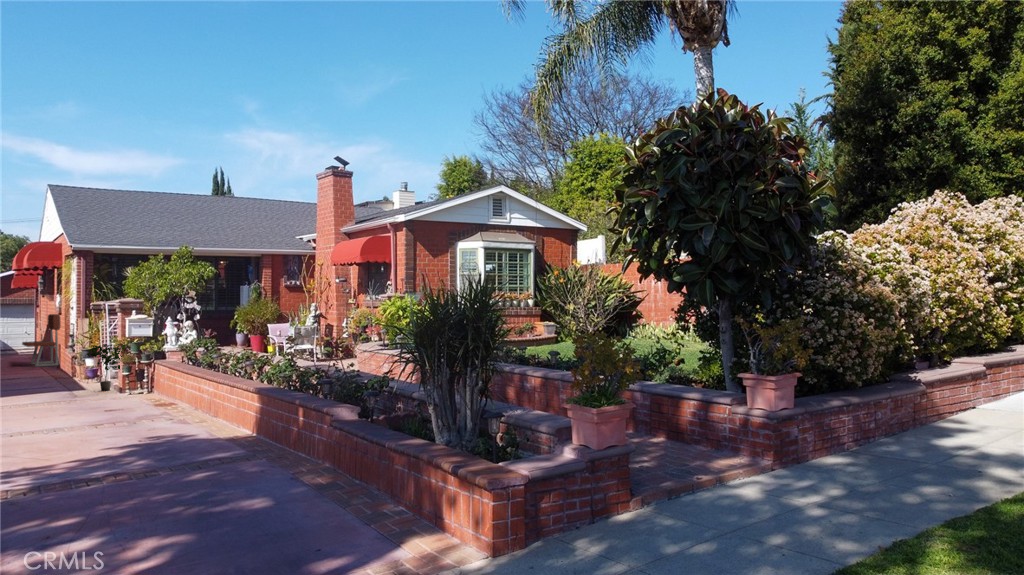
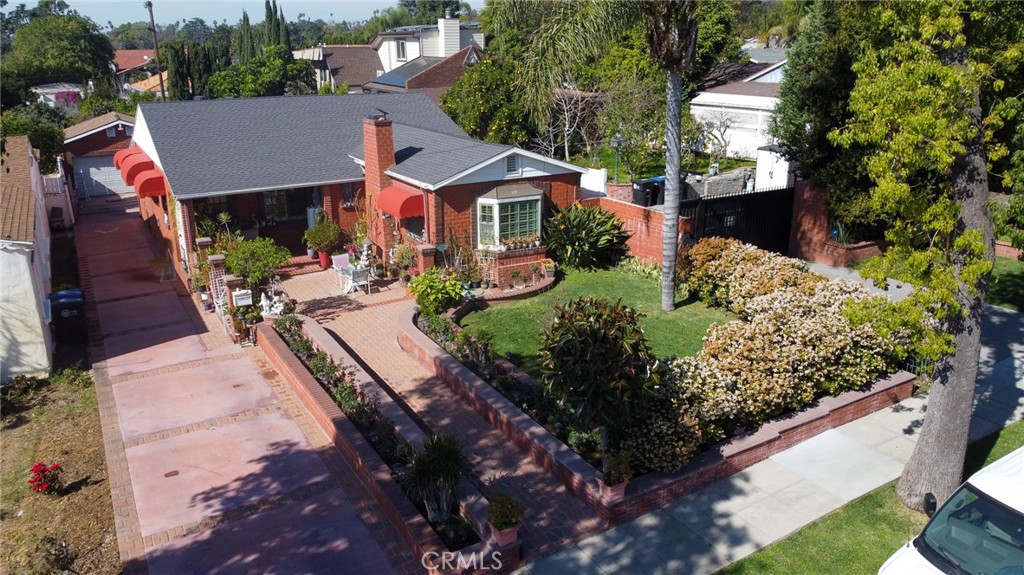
potted plant: present [86,344,125,391] -> none [208,315,238,347]

